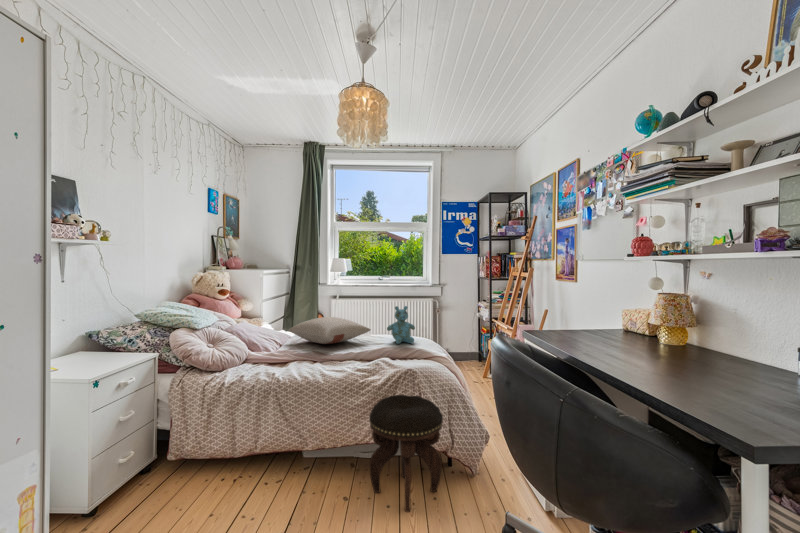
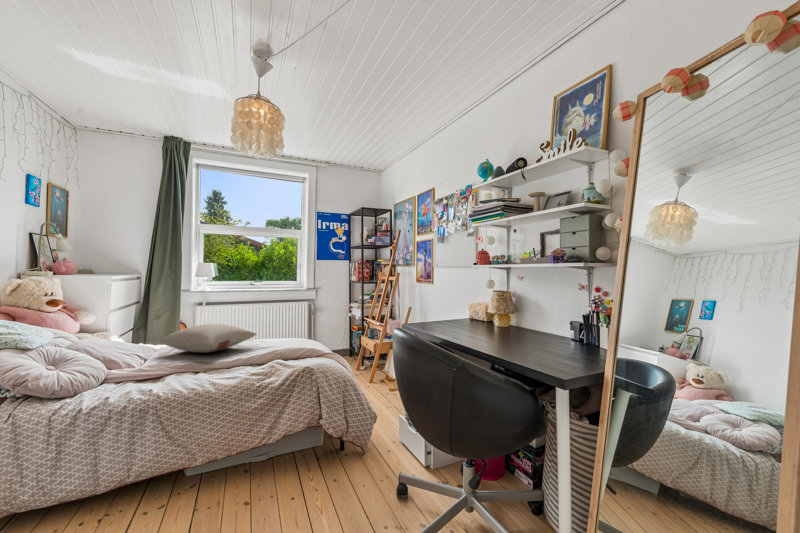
stuffed bear: present [387,306,415,344] -> none [273,309,302,346]
footstool: present [369,395,443,512] -> none [270,391,342,502]

